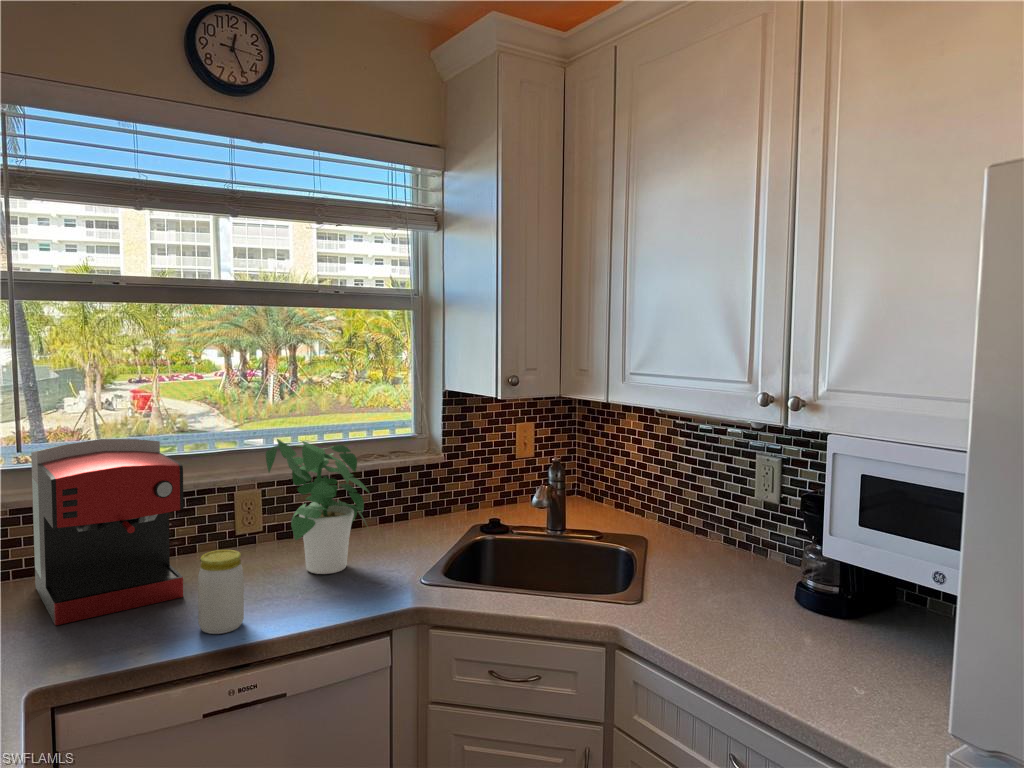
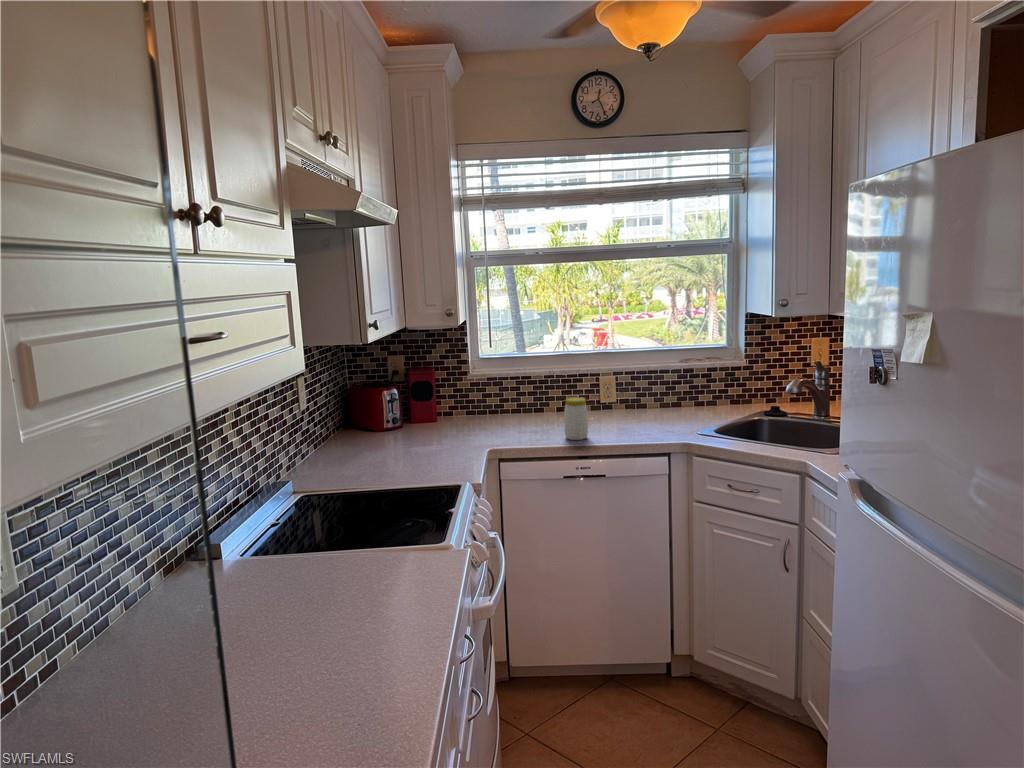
coffee maker: present [31,439,184,625] -> none [496,339,564,430]
potted plant: present [266,439,368,574] -> none [609,341,670,425]

